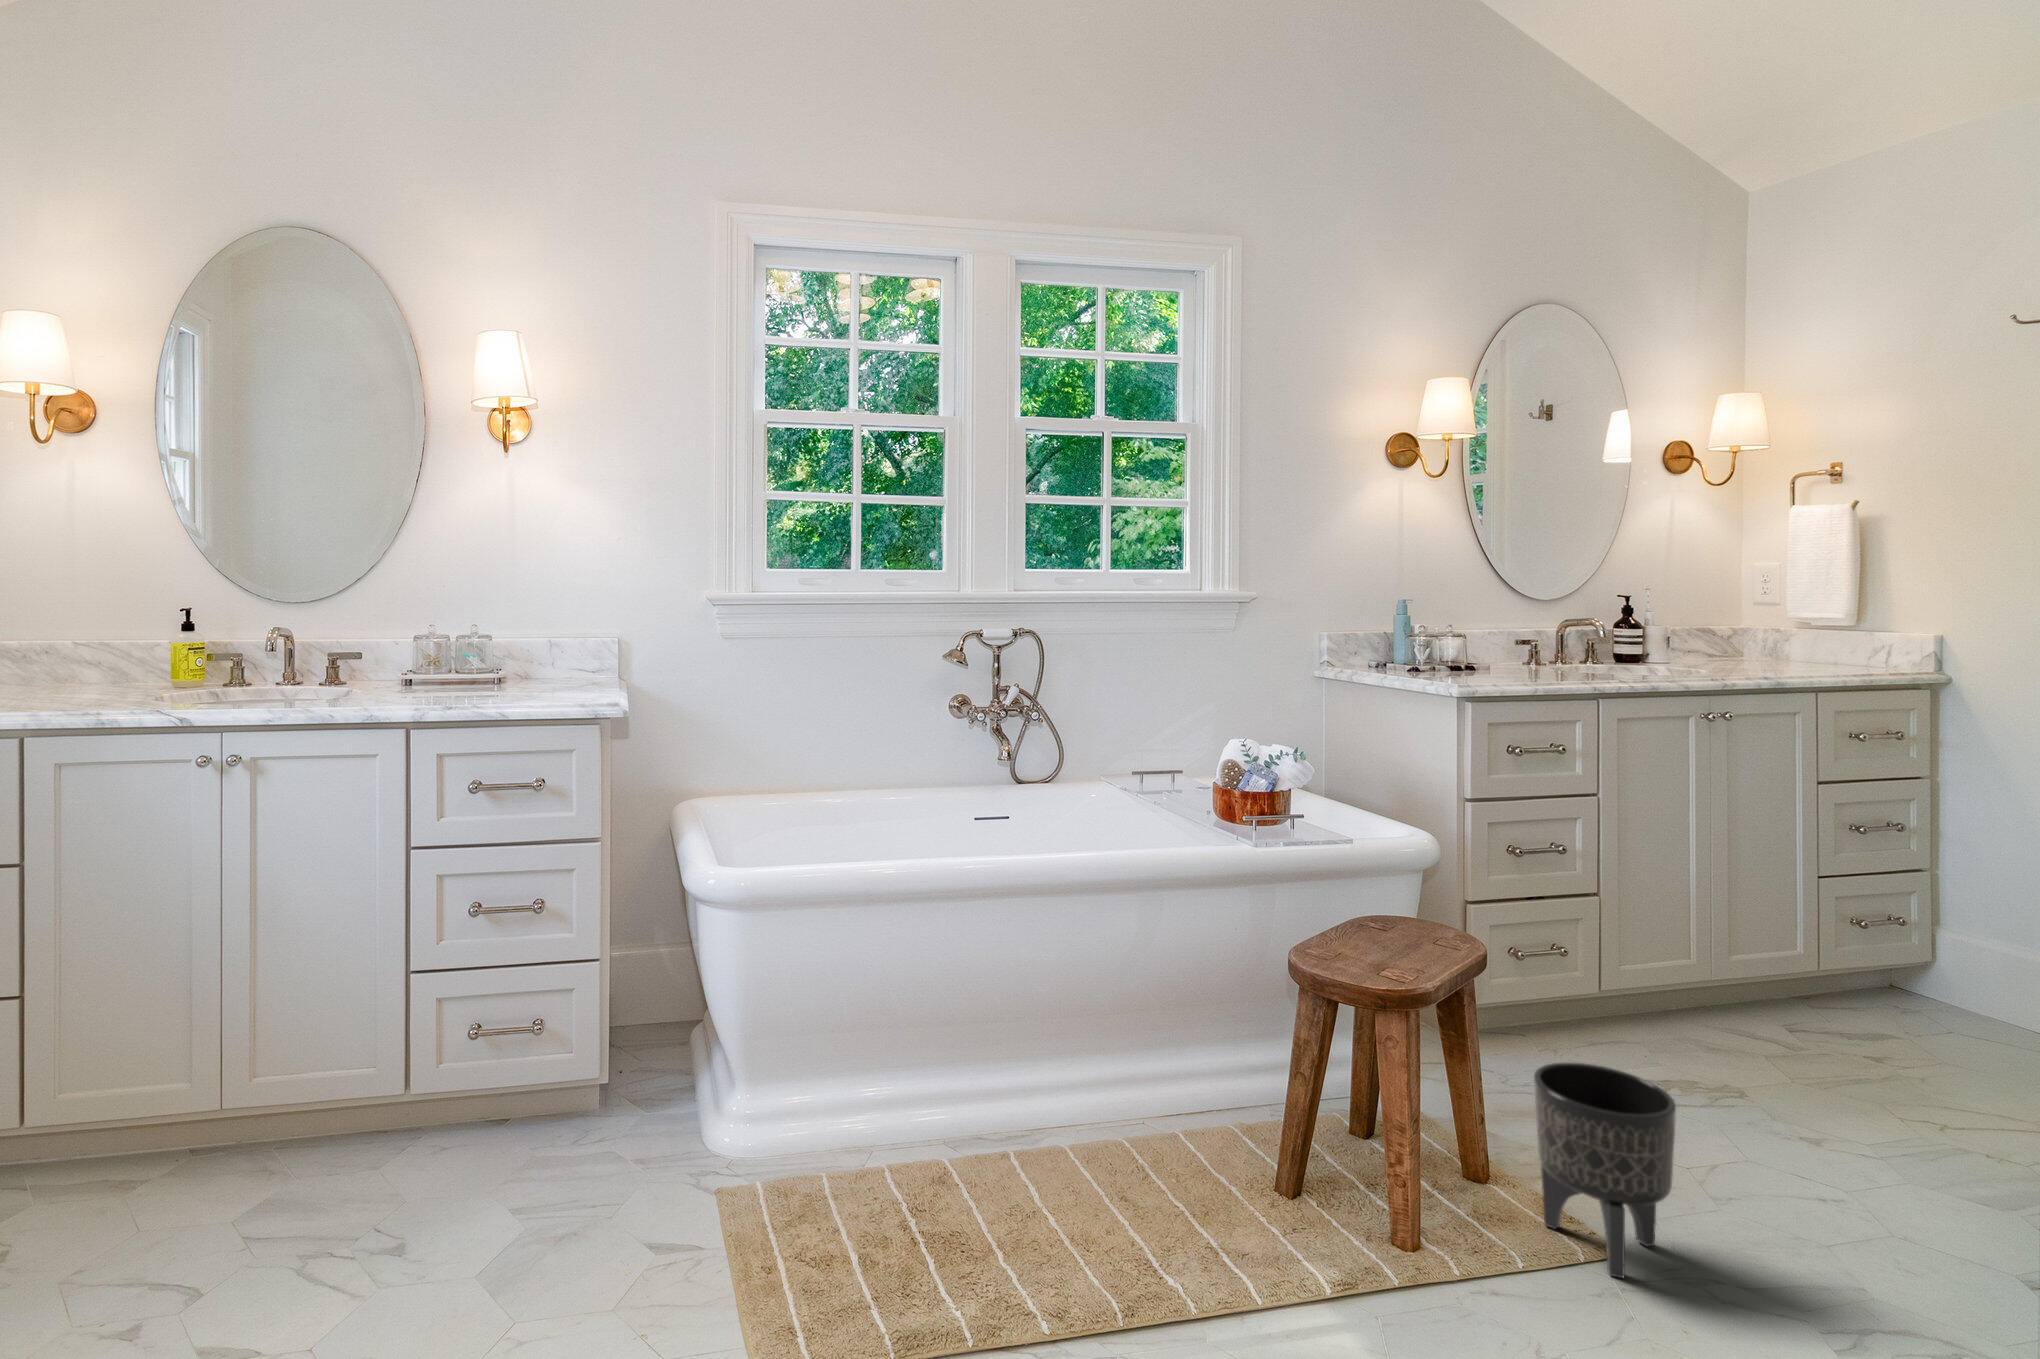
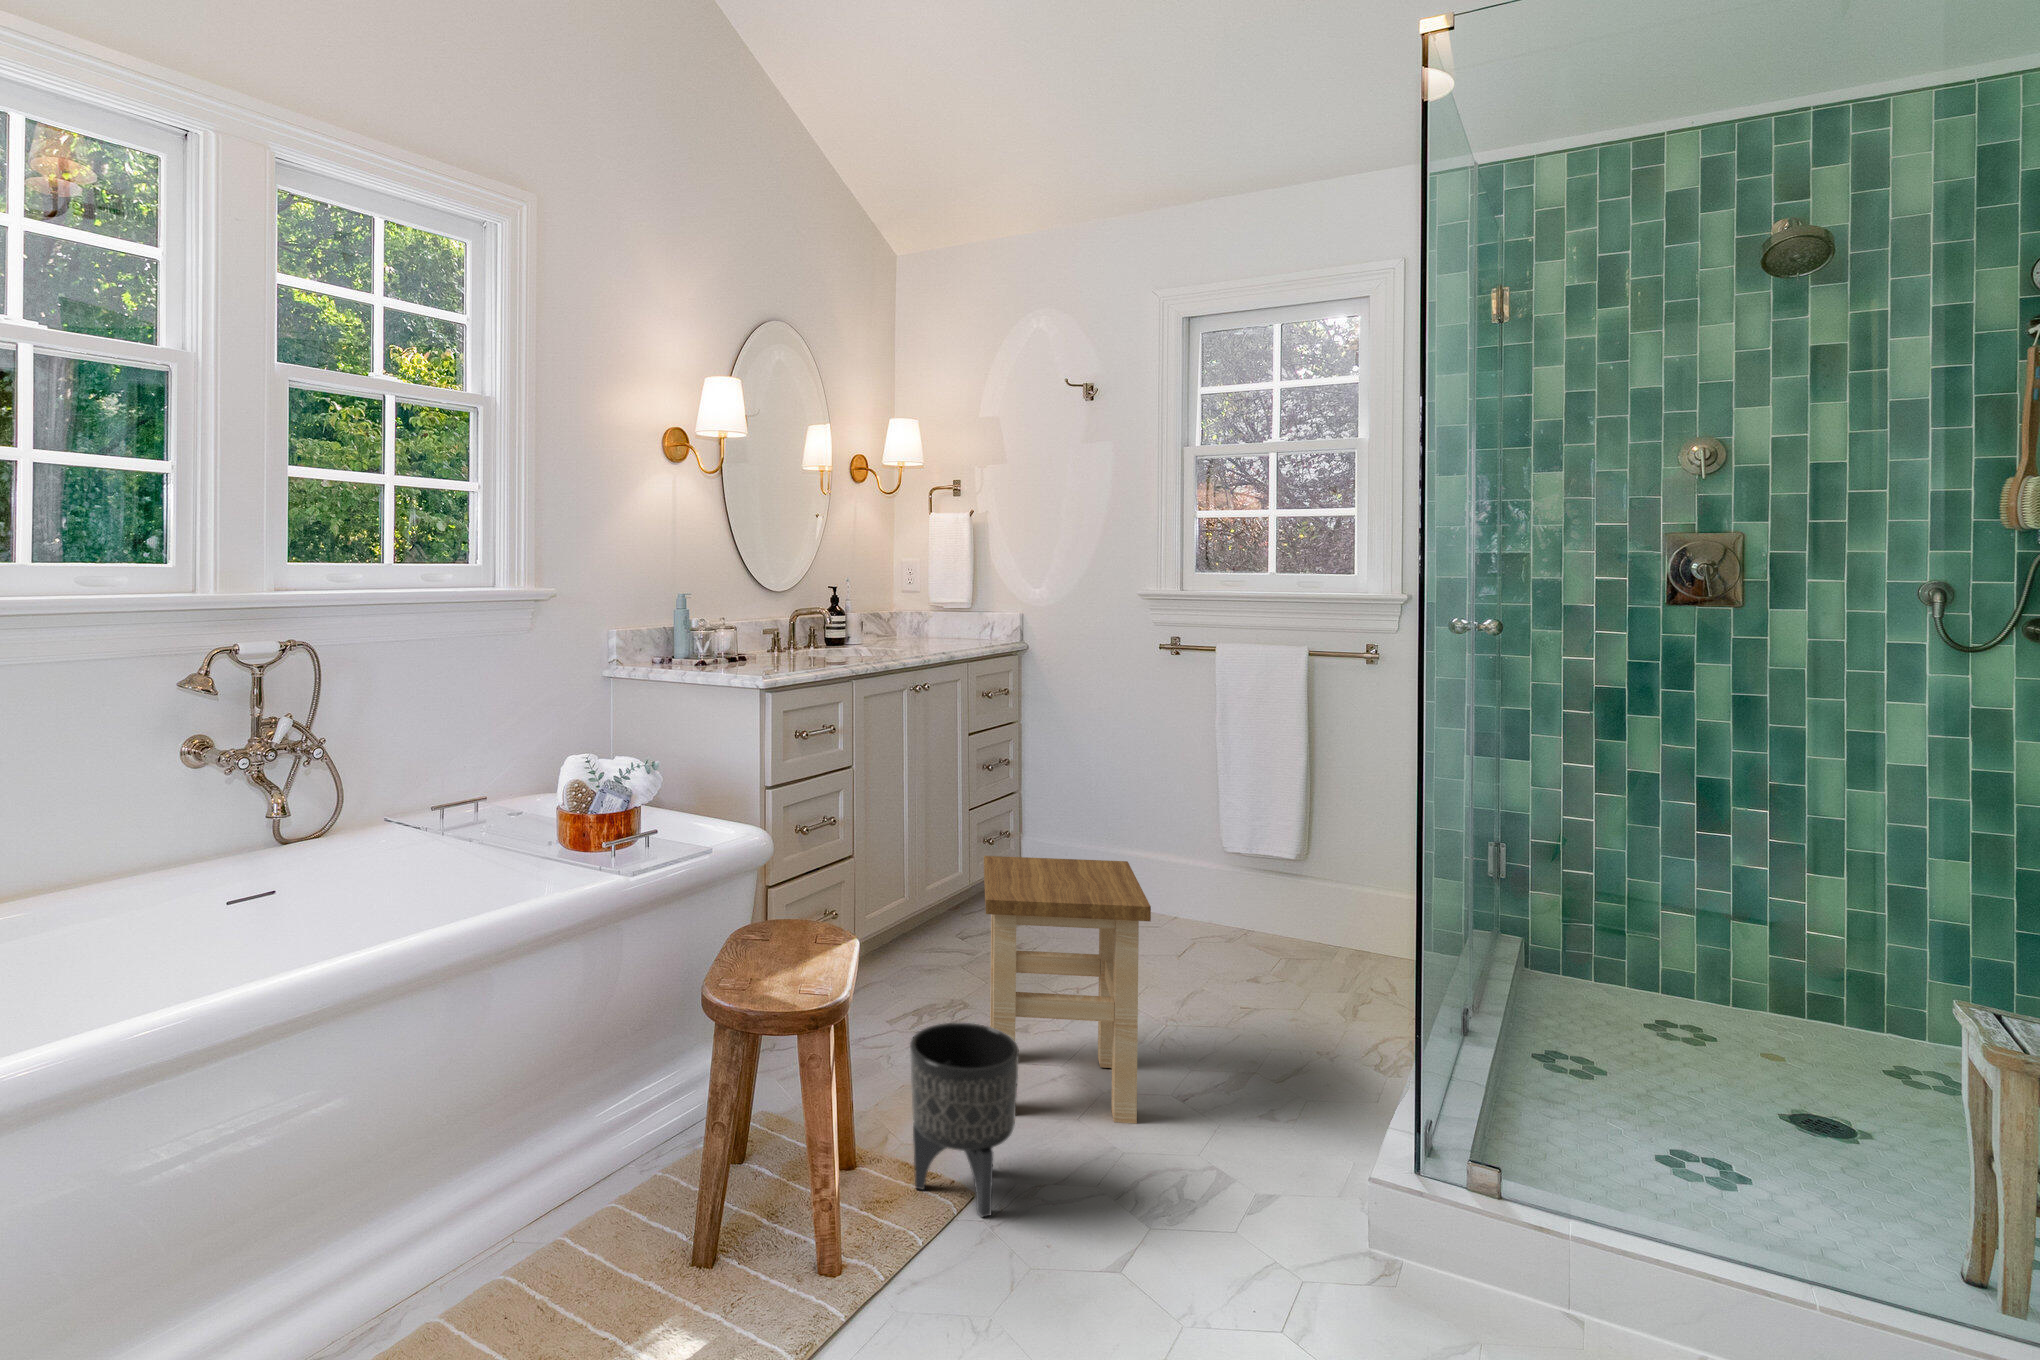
stool: none [1682,913,1968,1282] -> present [984,856,1151,1124]

